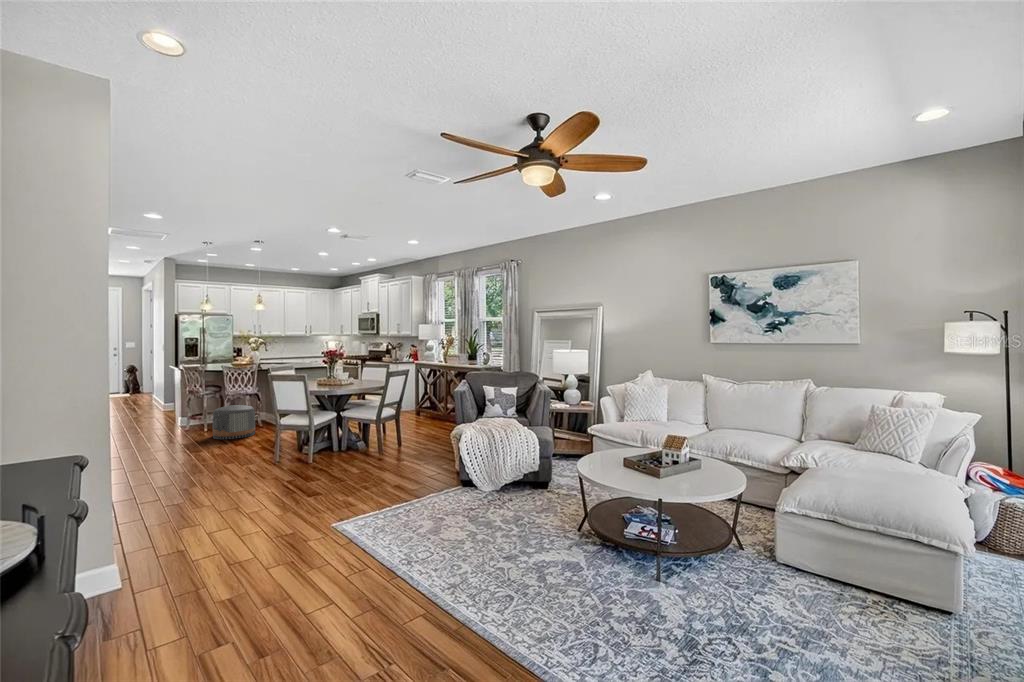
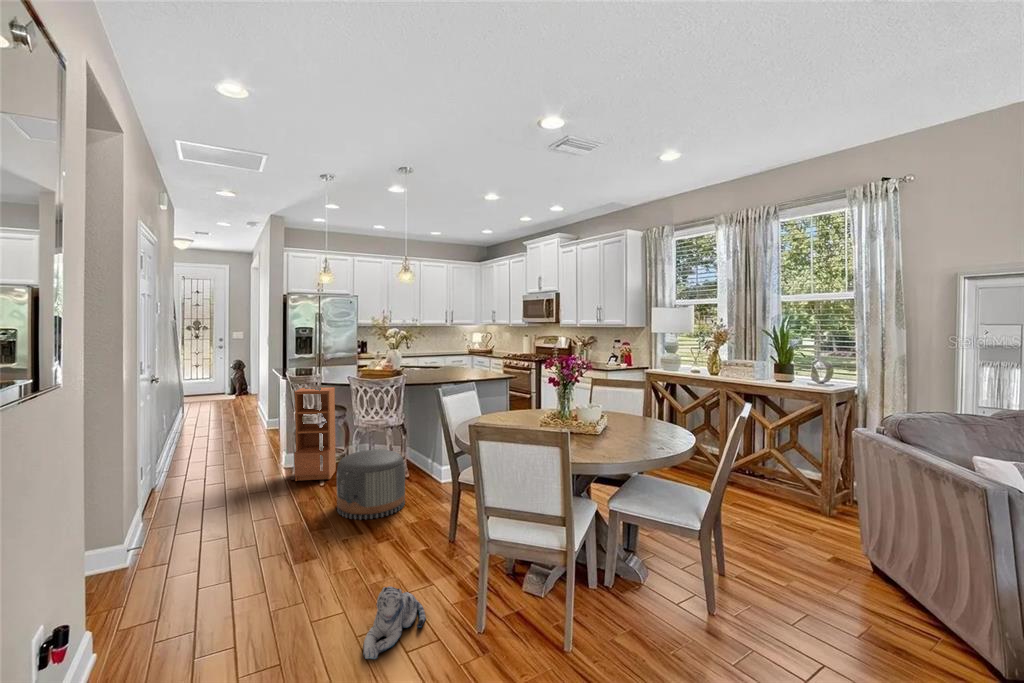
bookcase: none [185,373,214,430] -> present [294,387,336,481]
plush toy: none [220,442,252,467] -> present [364,587,426,659]

